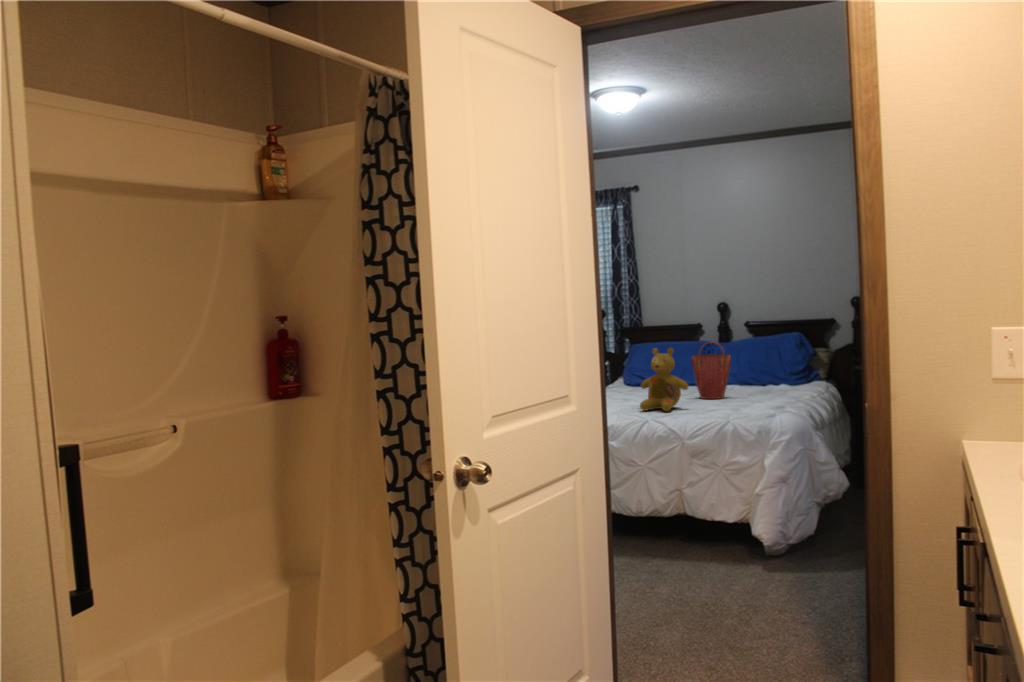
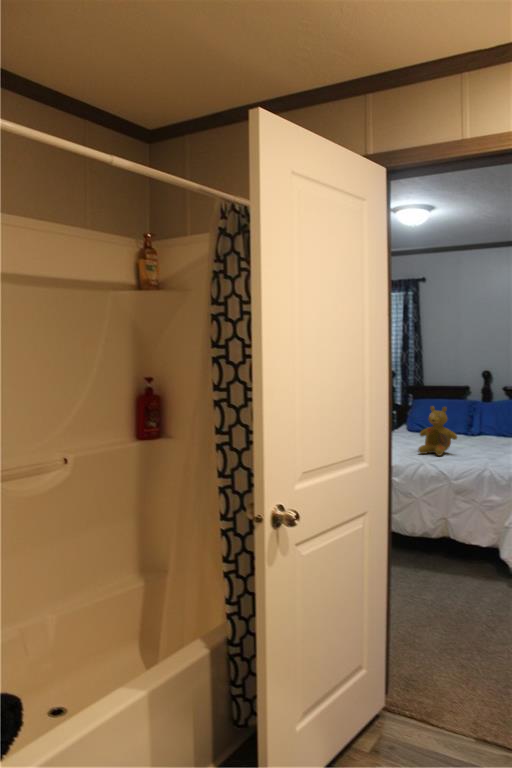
handbag: present [691,341,731,399] -> none [461,402,493,447]

